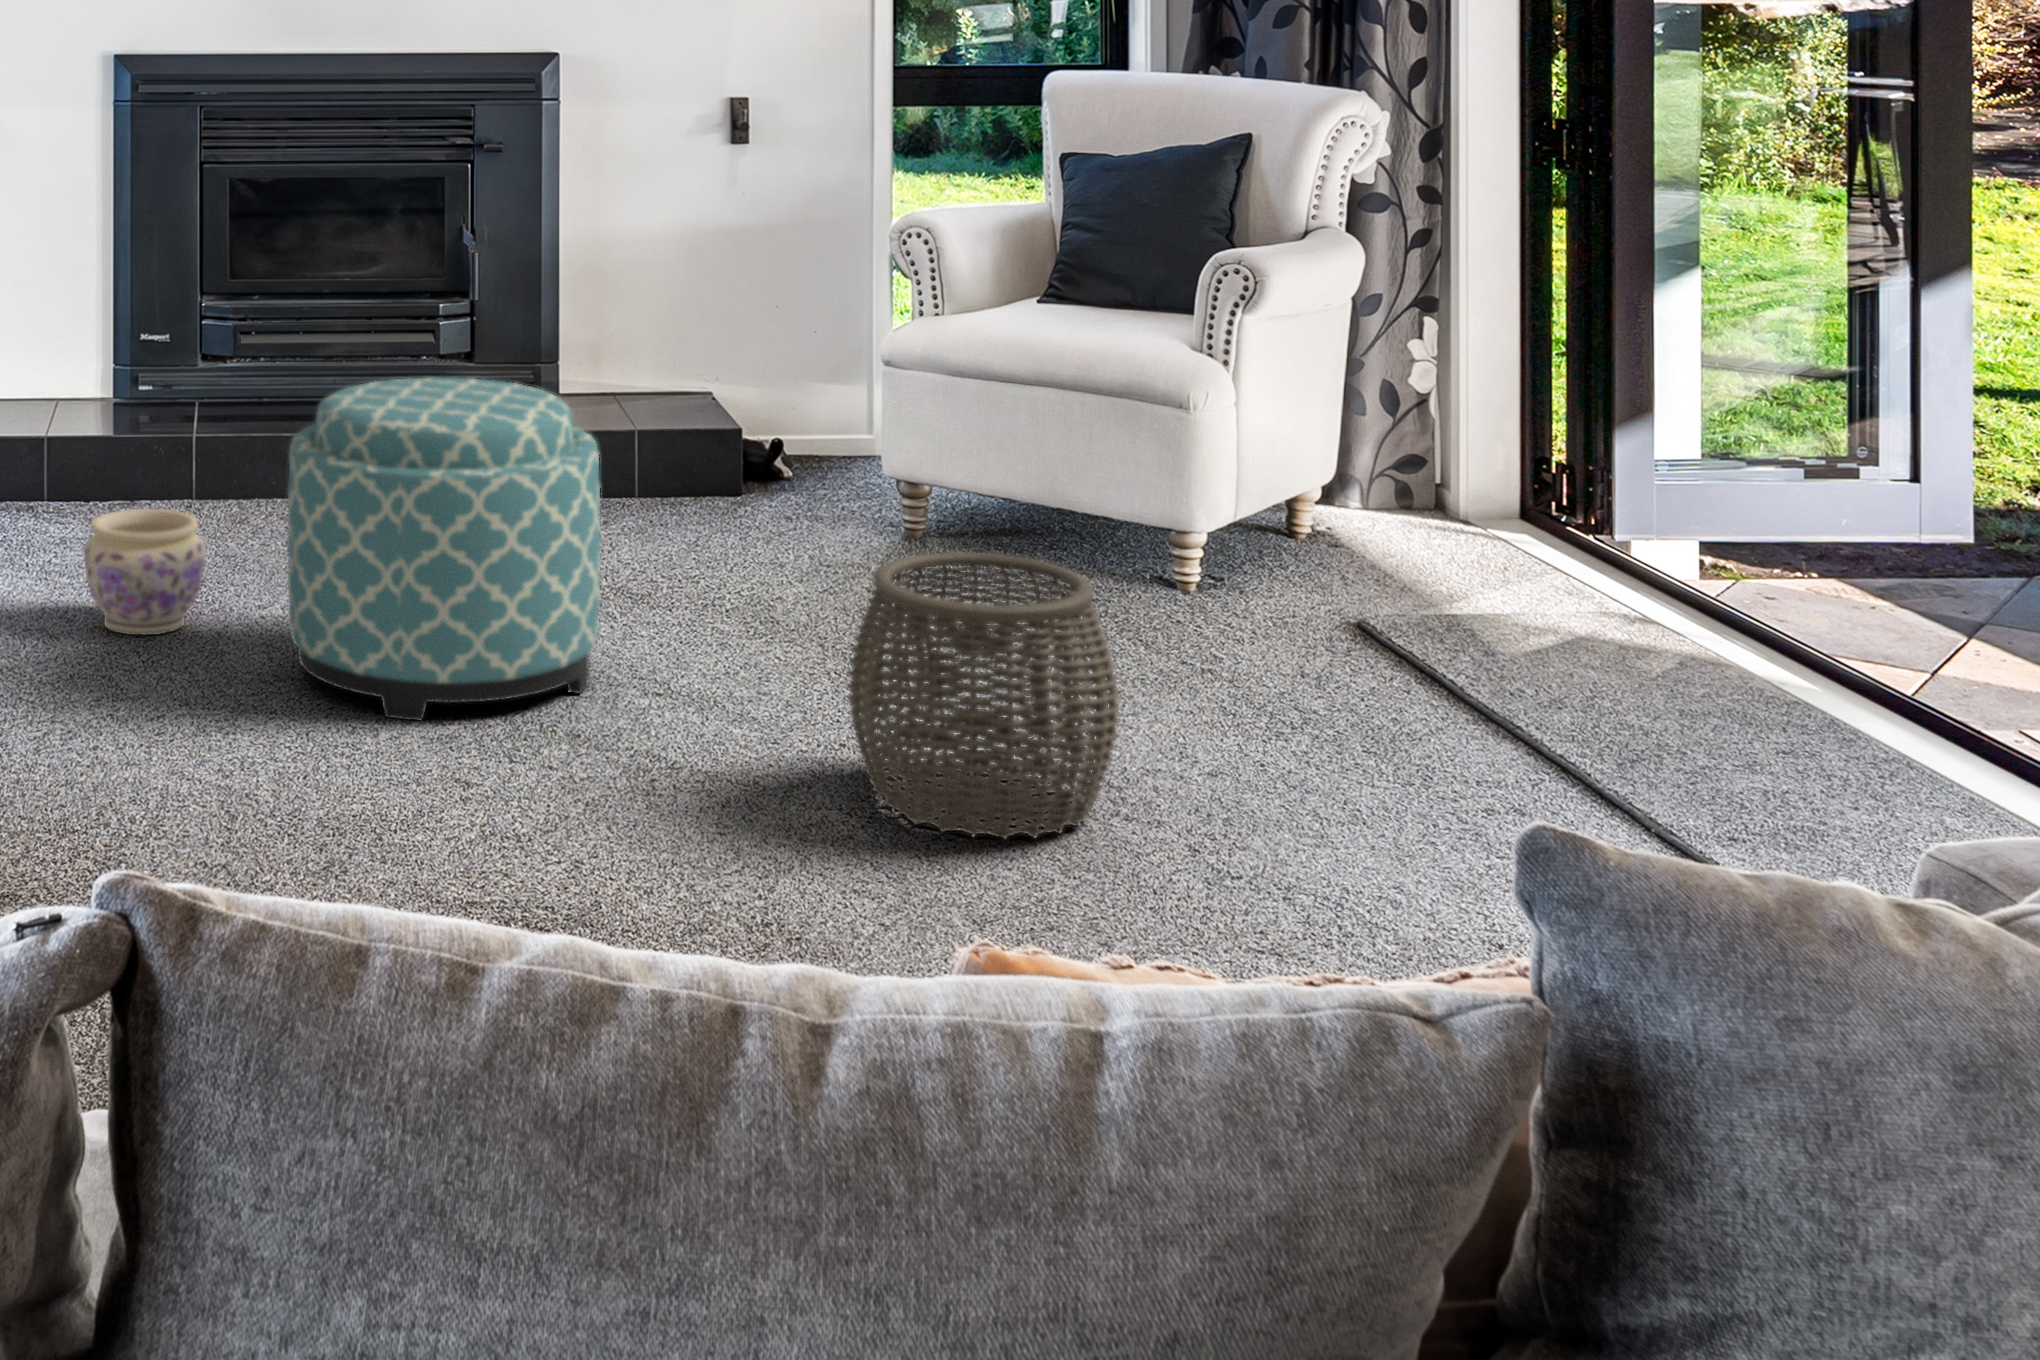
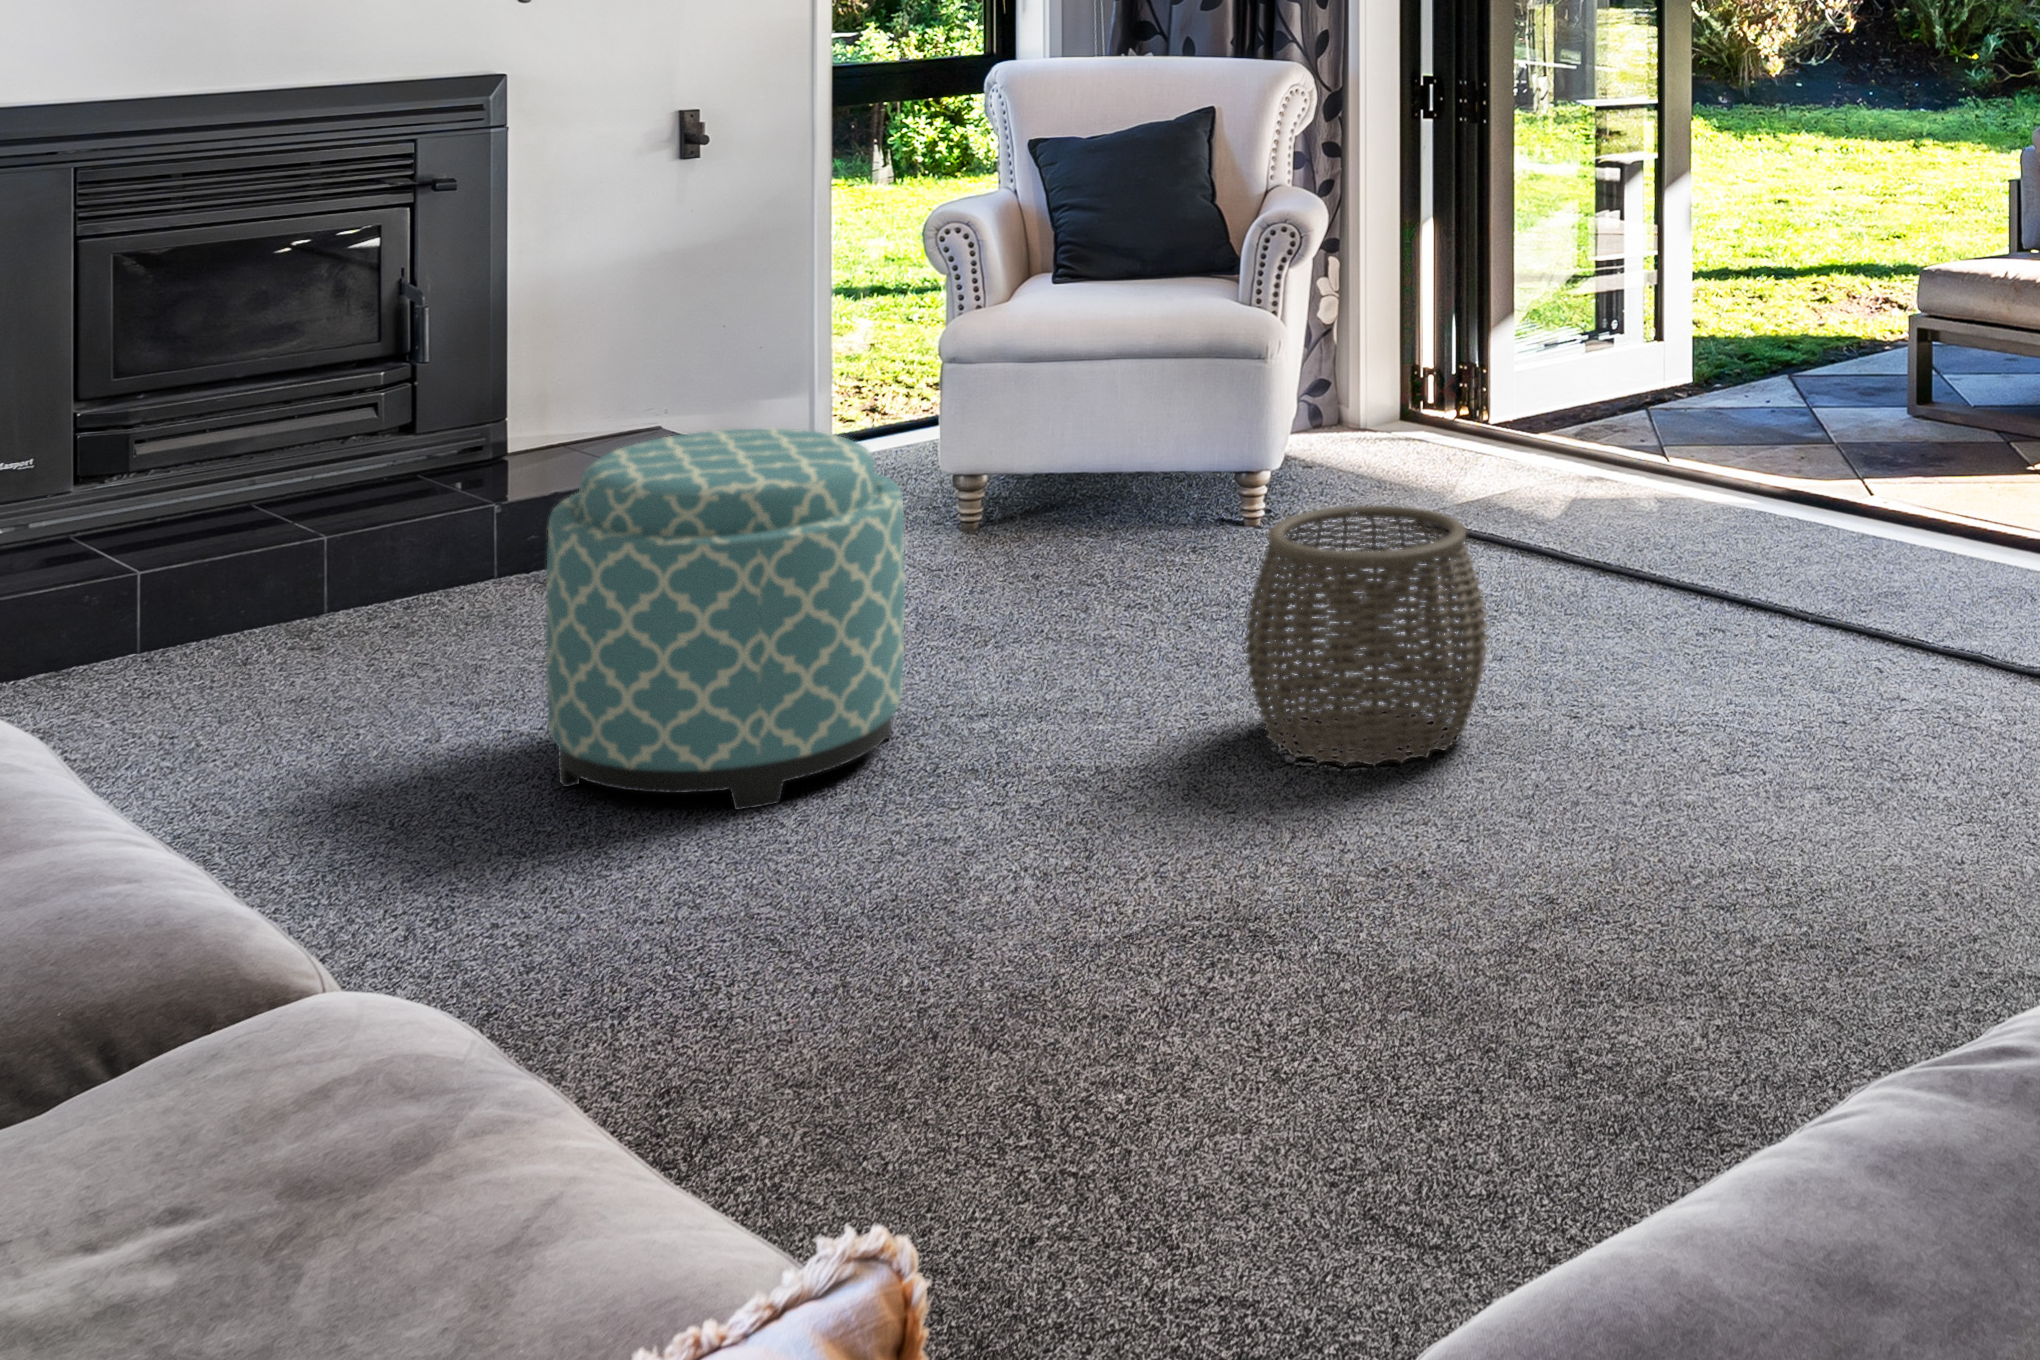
planter: present [84,509,206,635] -> none [219,649,383,809]

